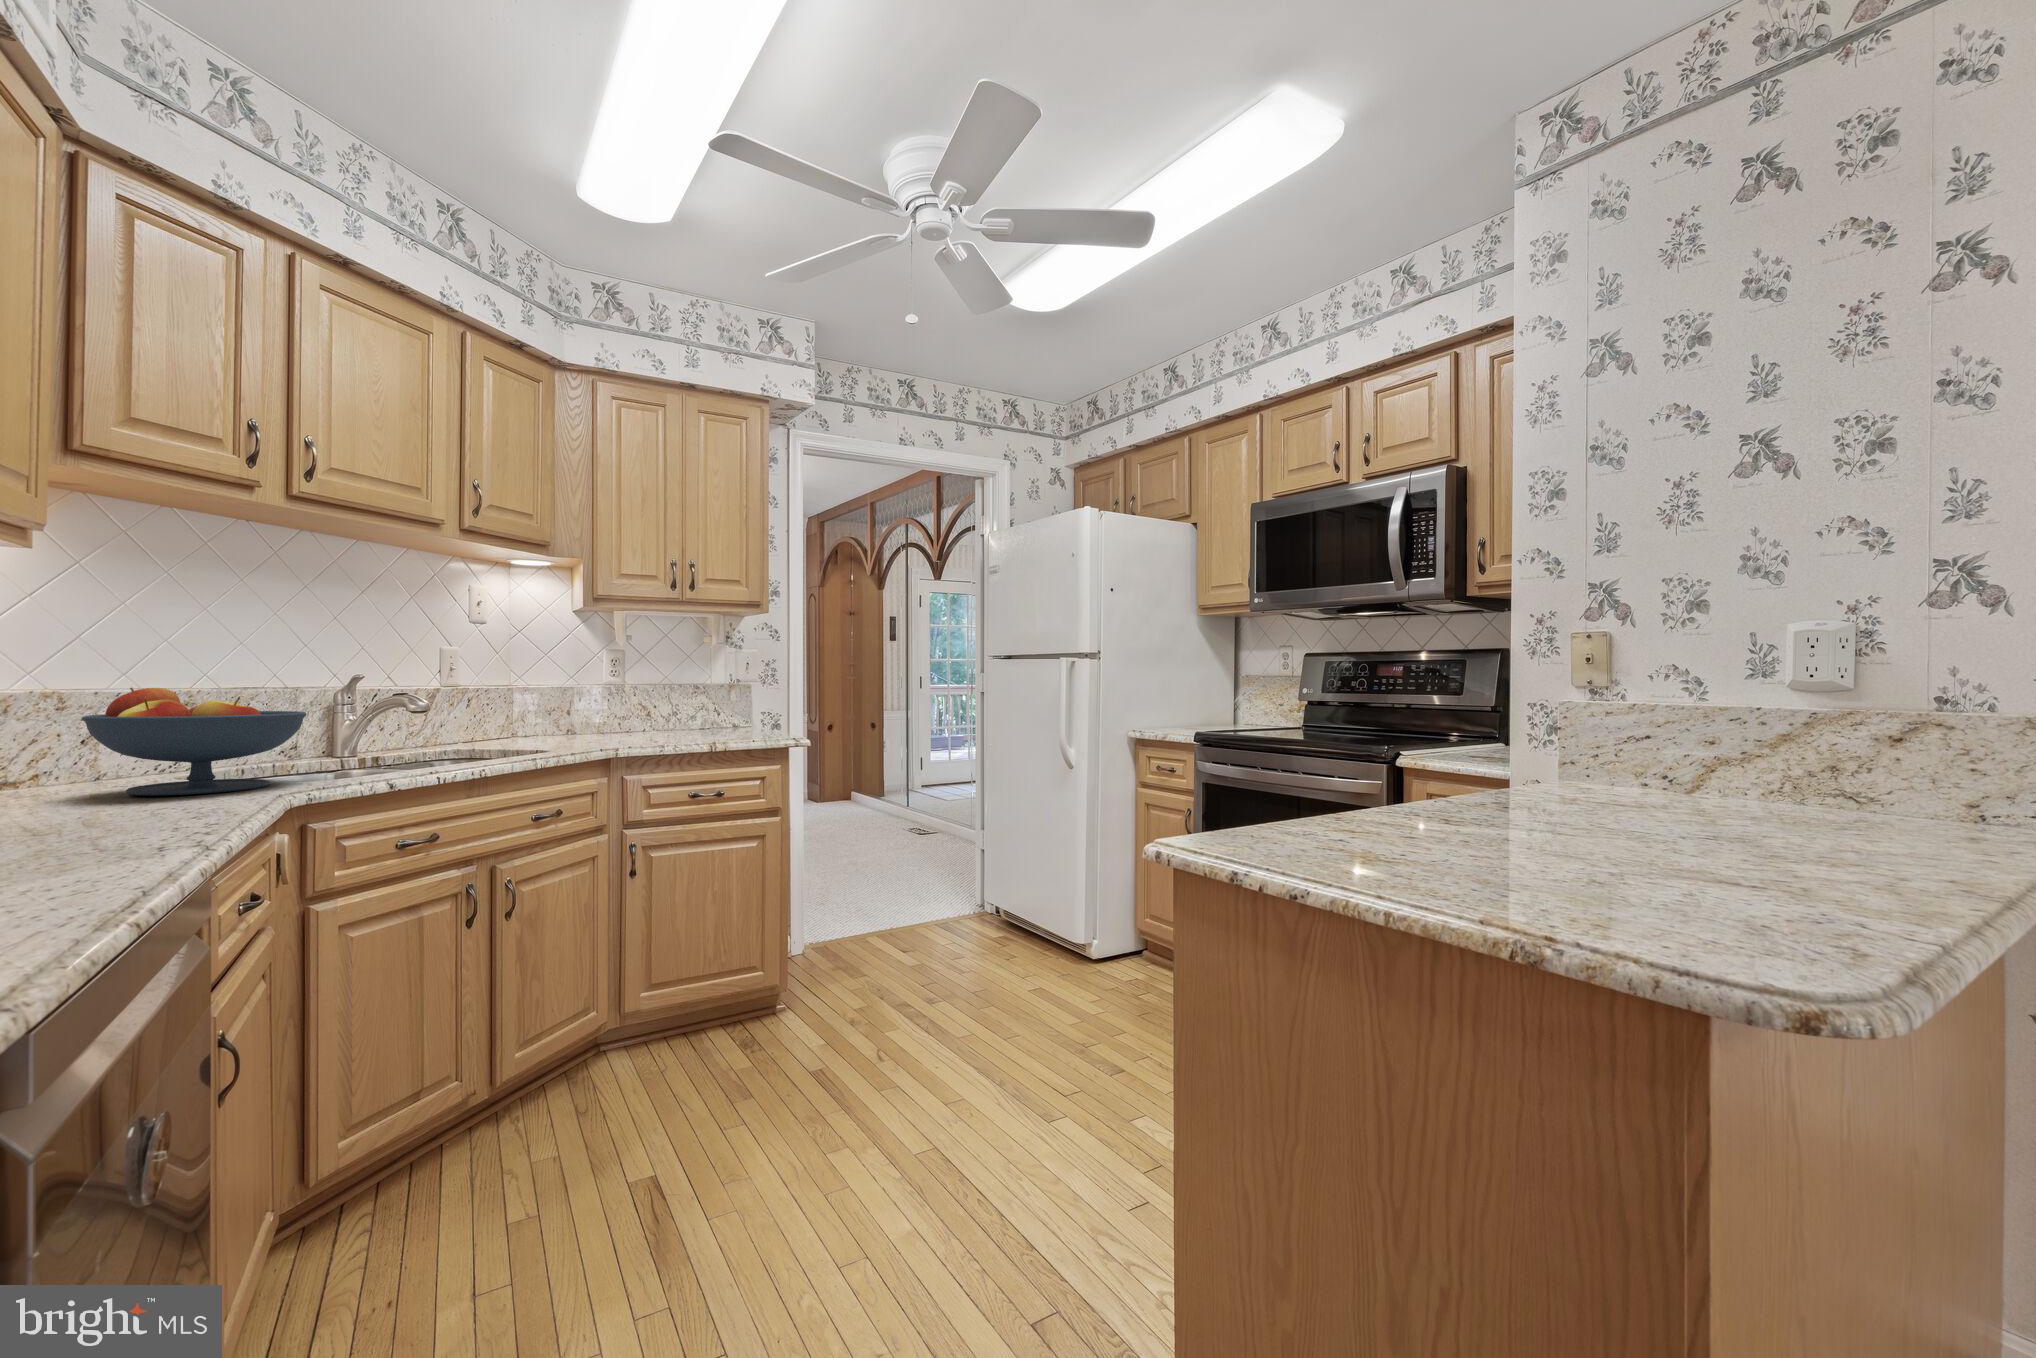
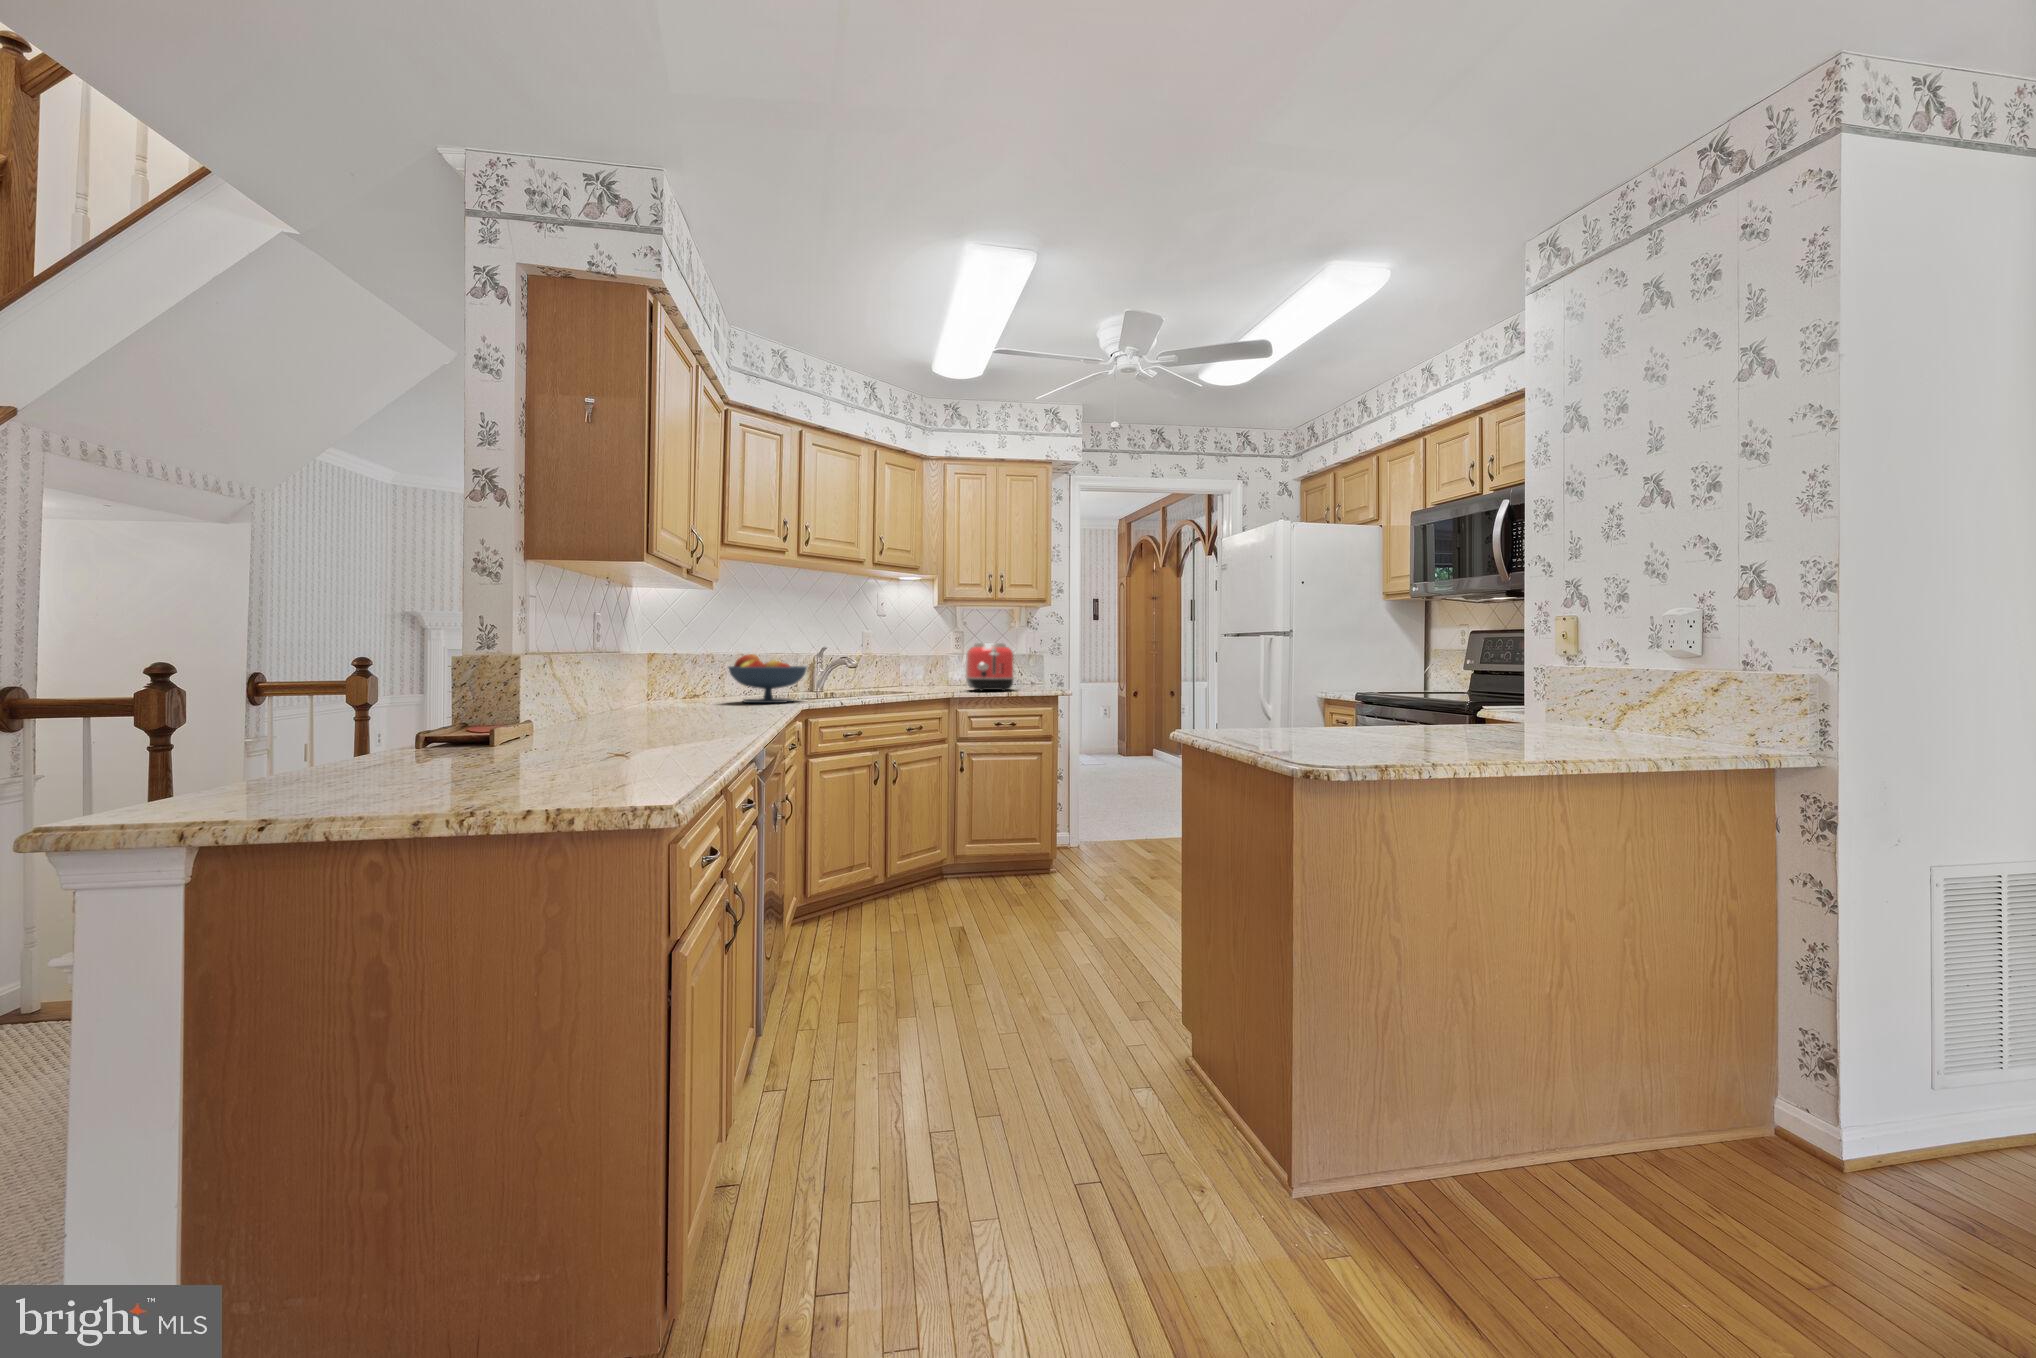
toaster: none [638,665,726,745] -> present [966,643,1013,691]

